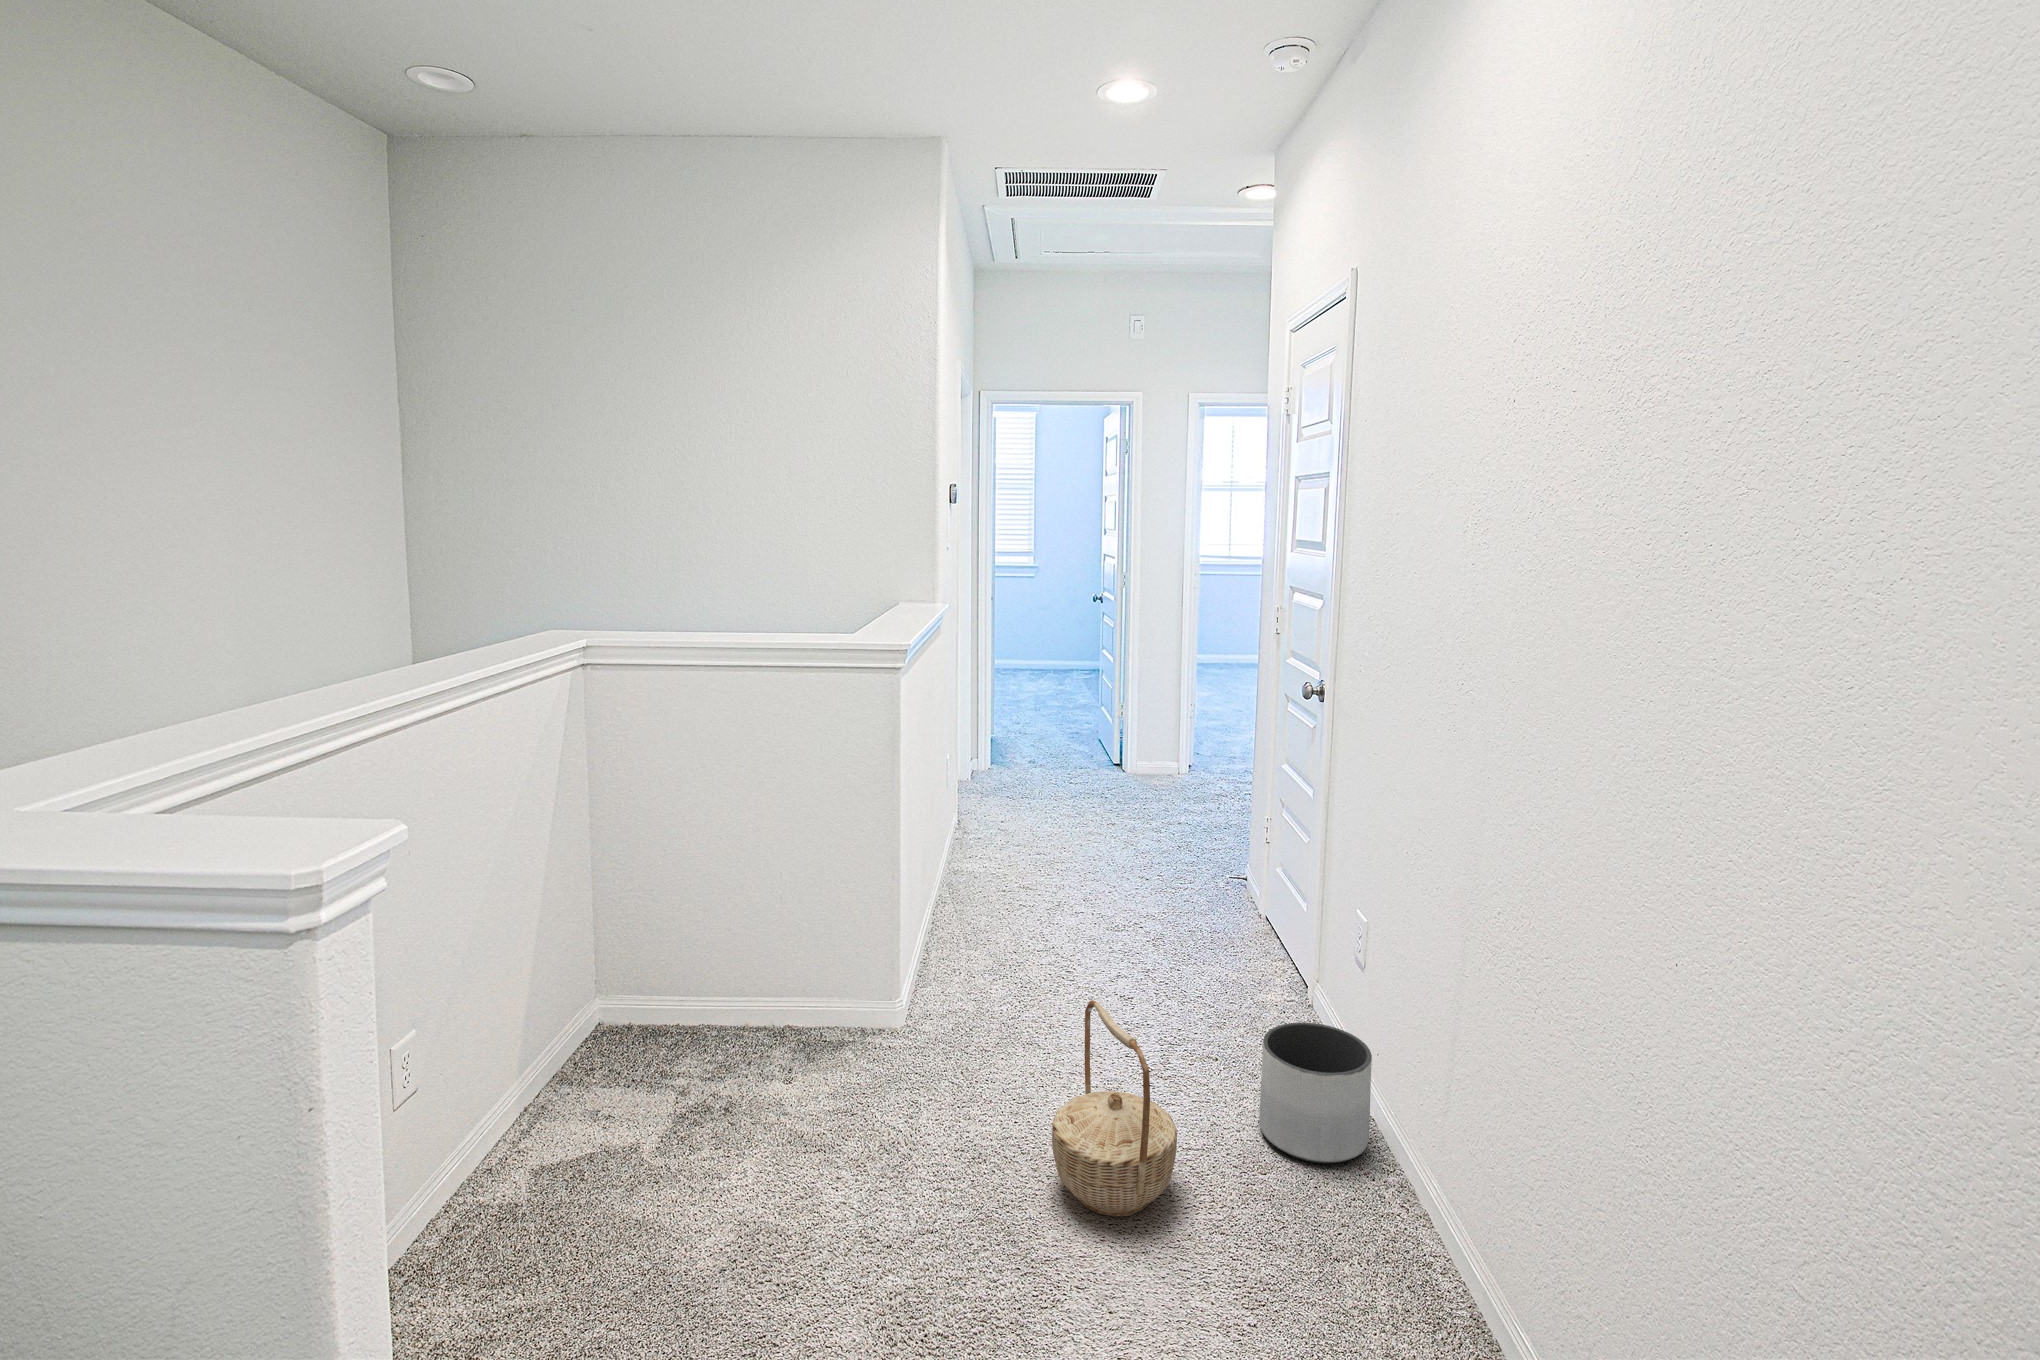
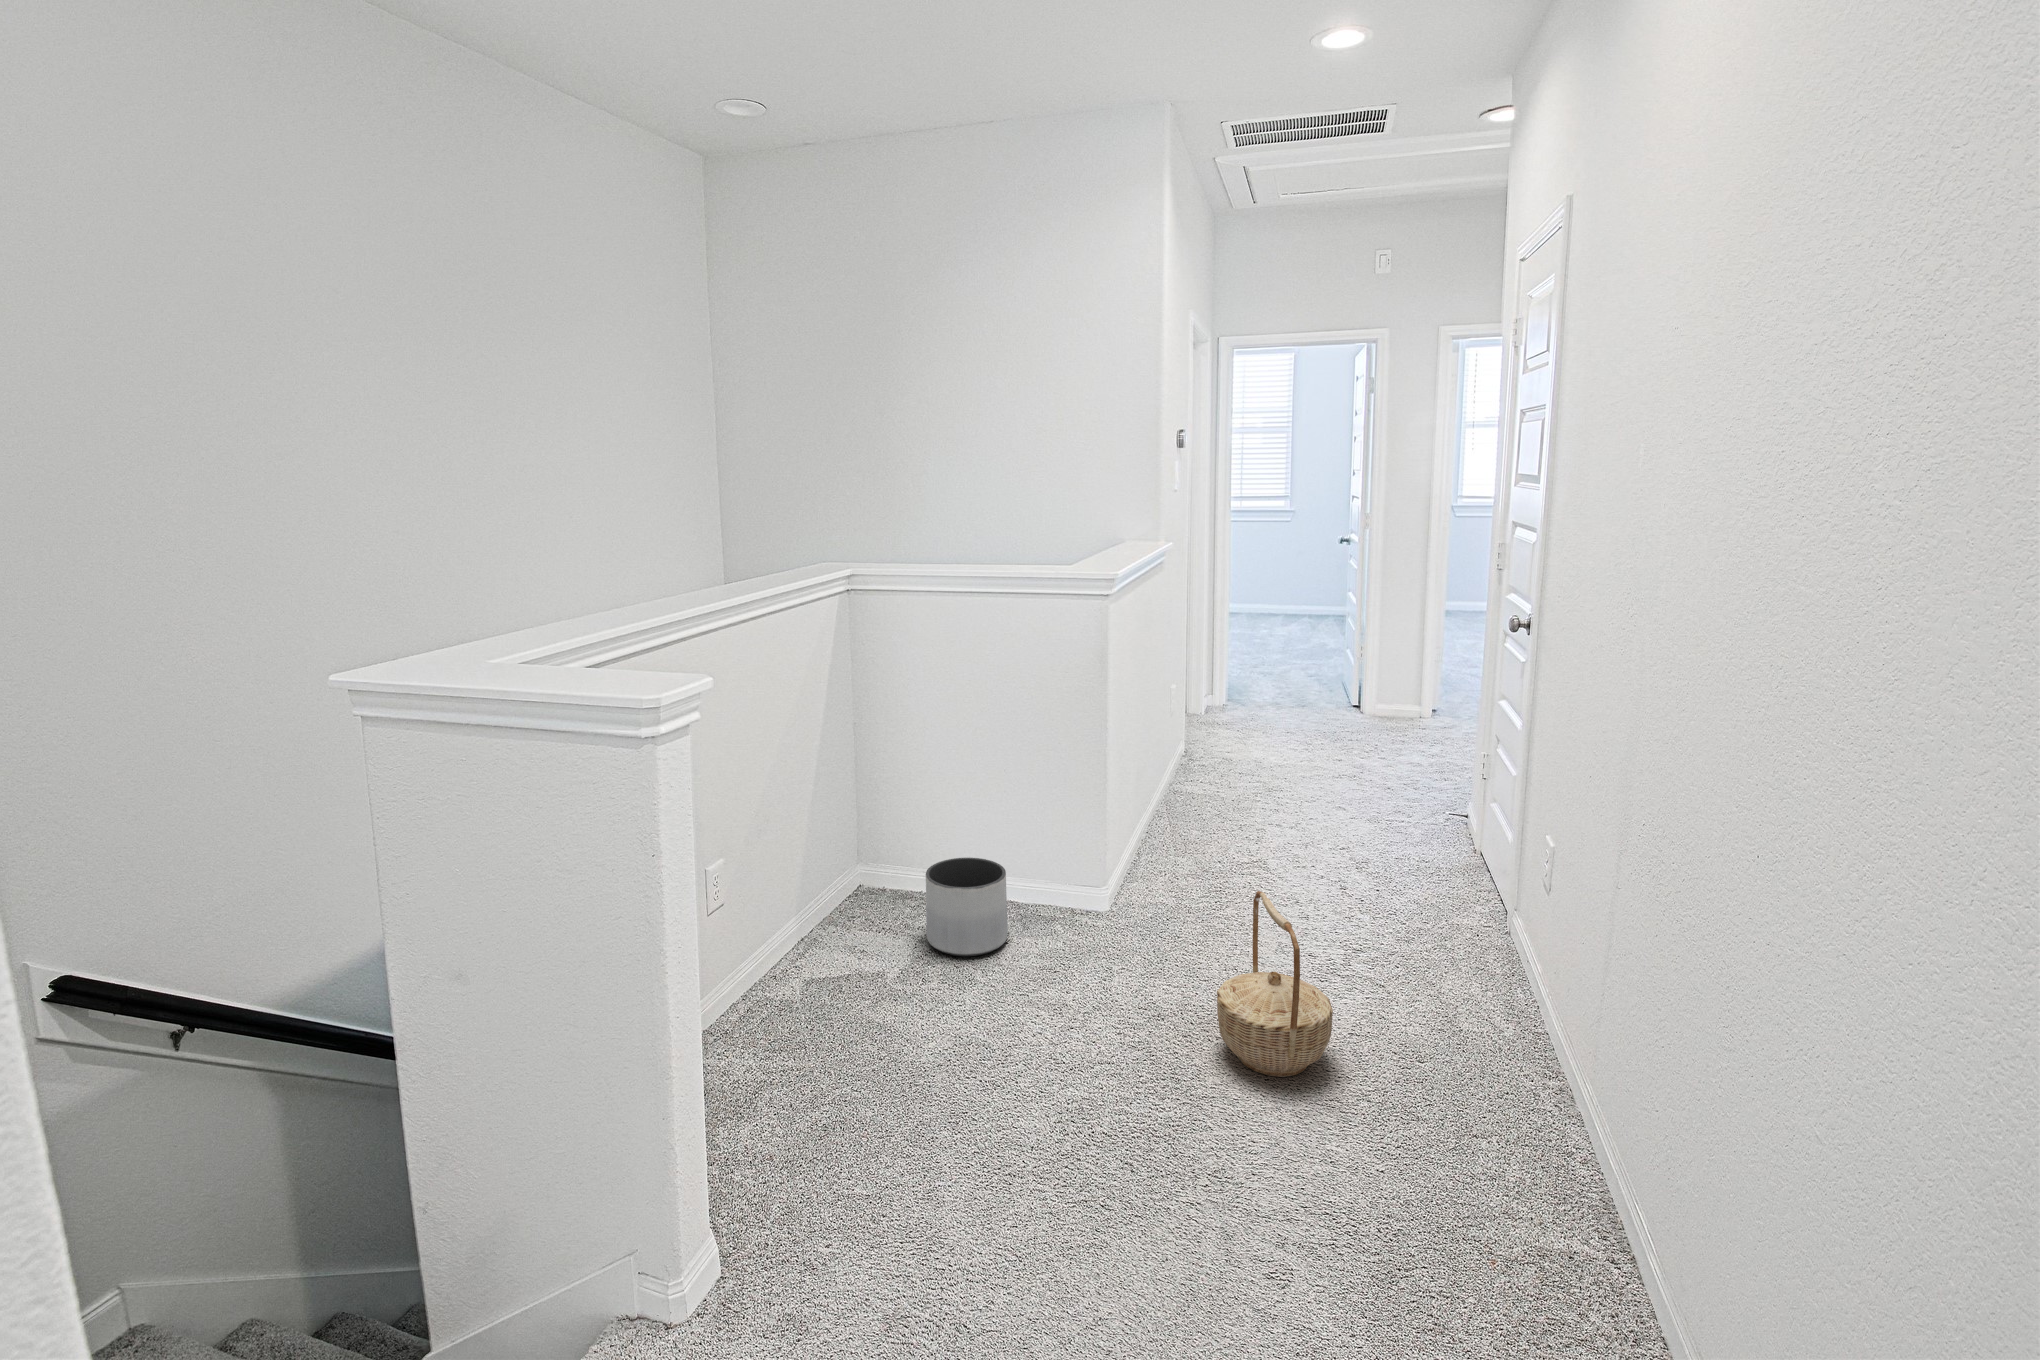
planter: present [1259,1023,1372,1163] -> present [926,858,1008,956]

